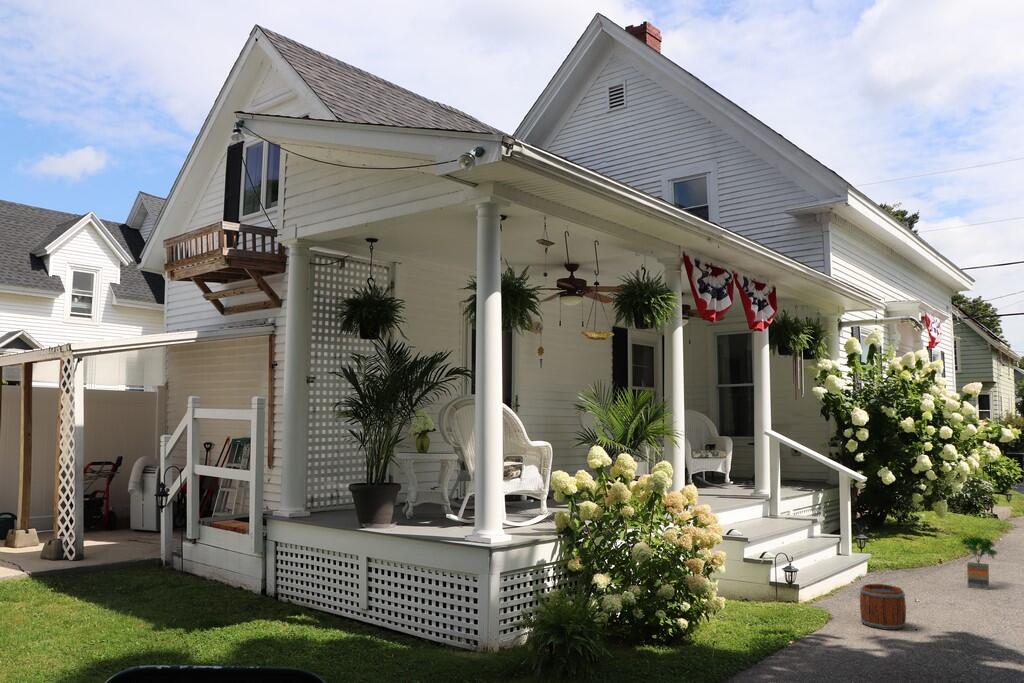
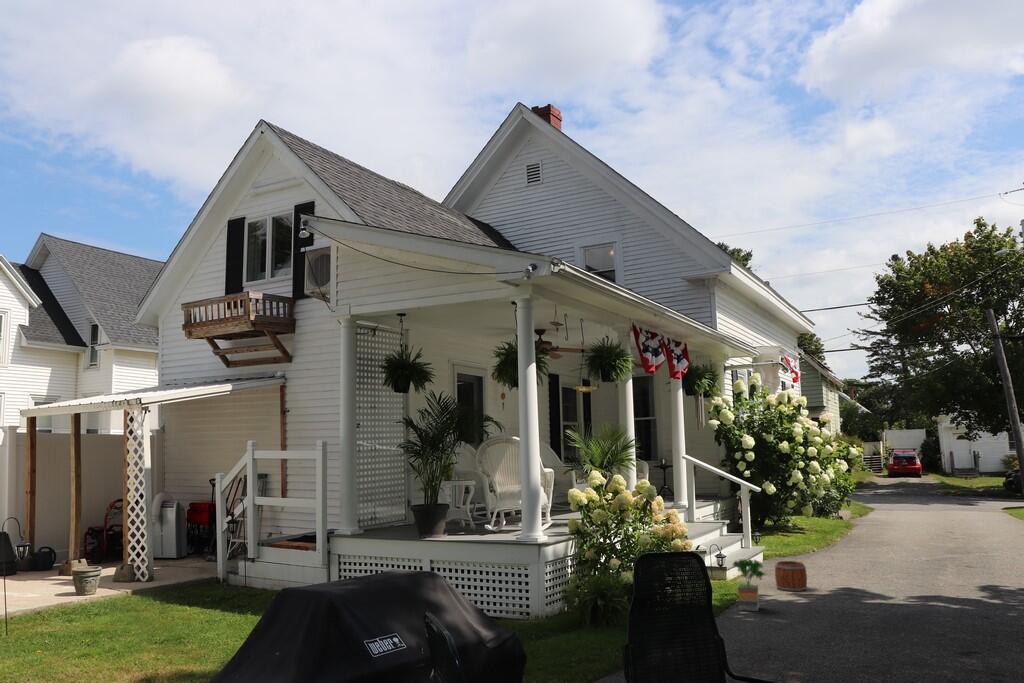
potted tree: present [961,537,997,590] -> present [733,559,765,611]

